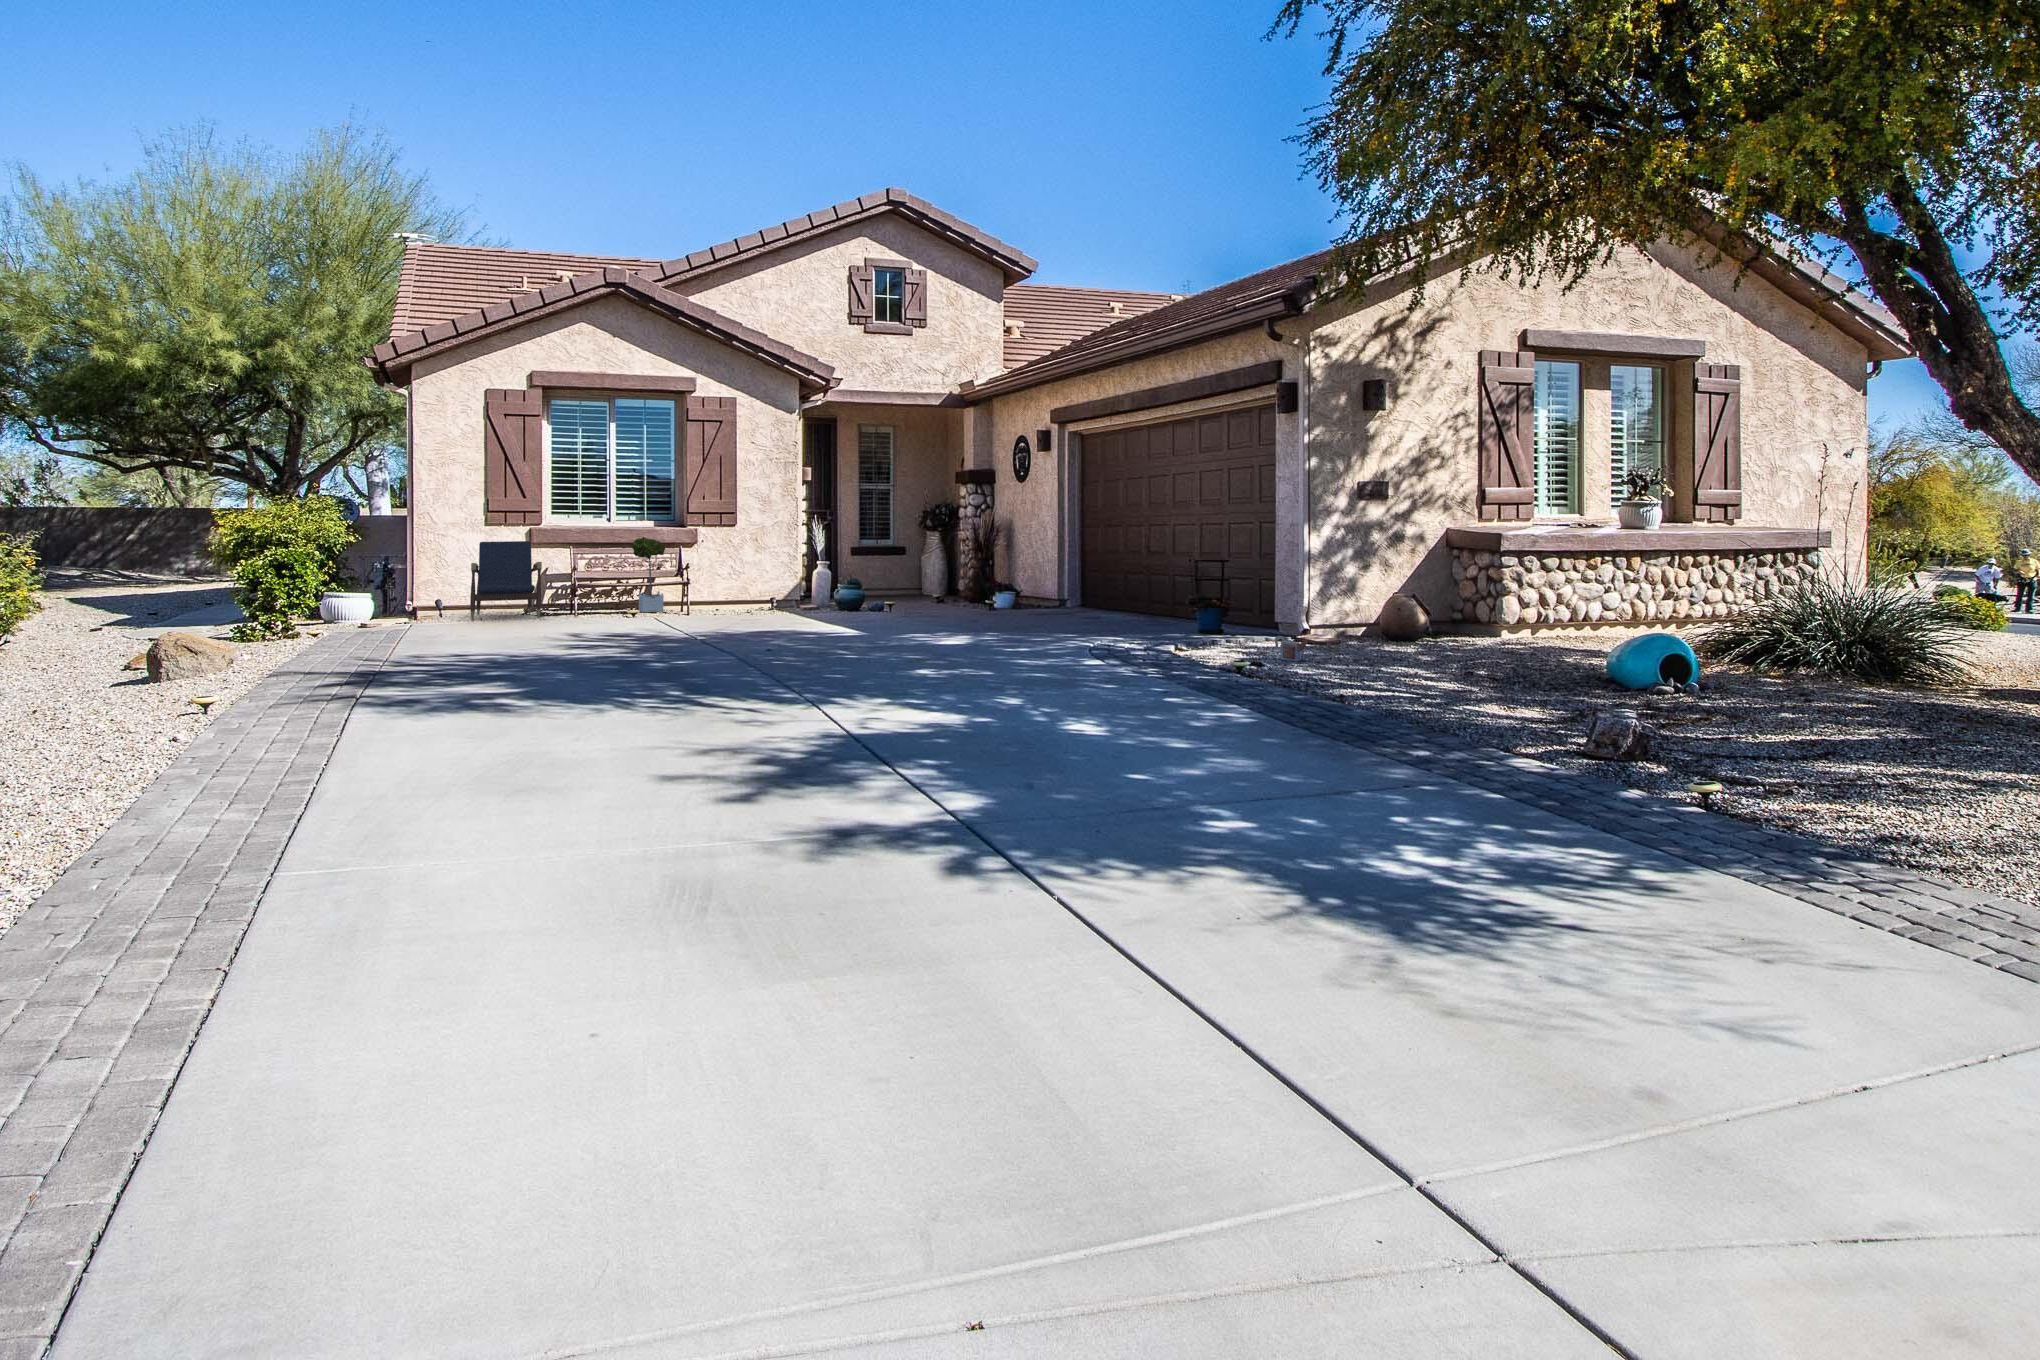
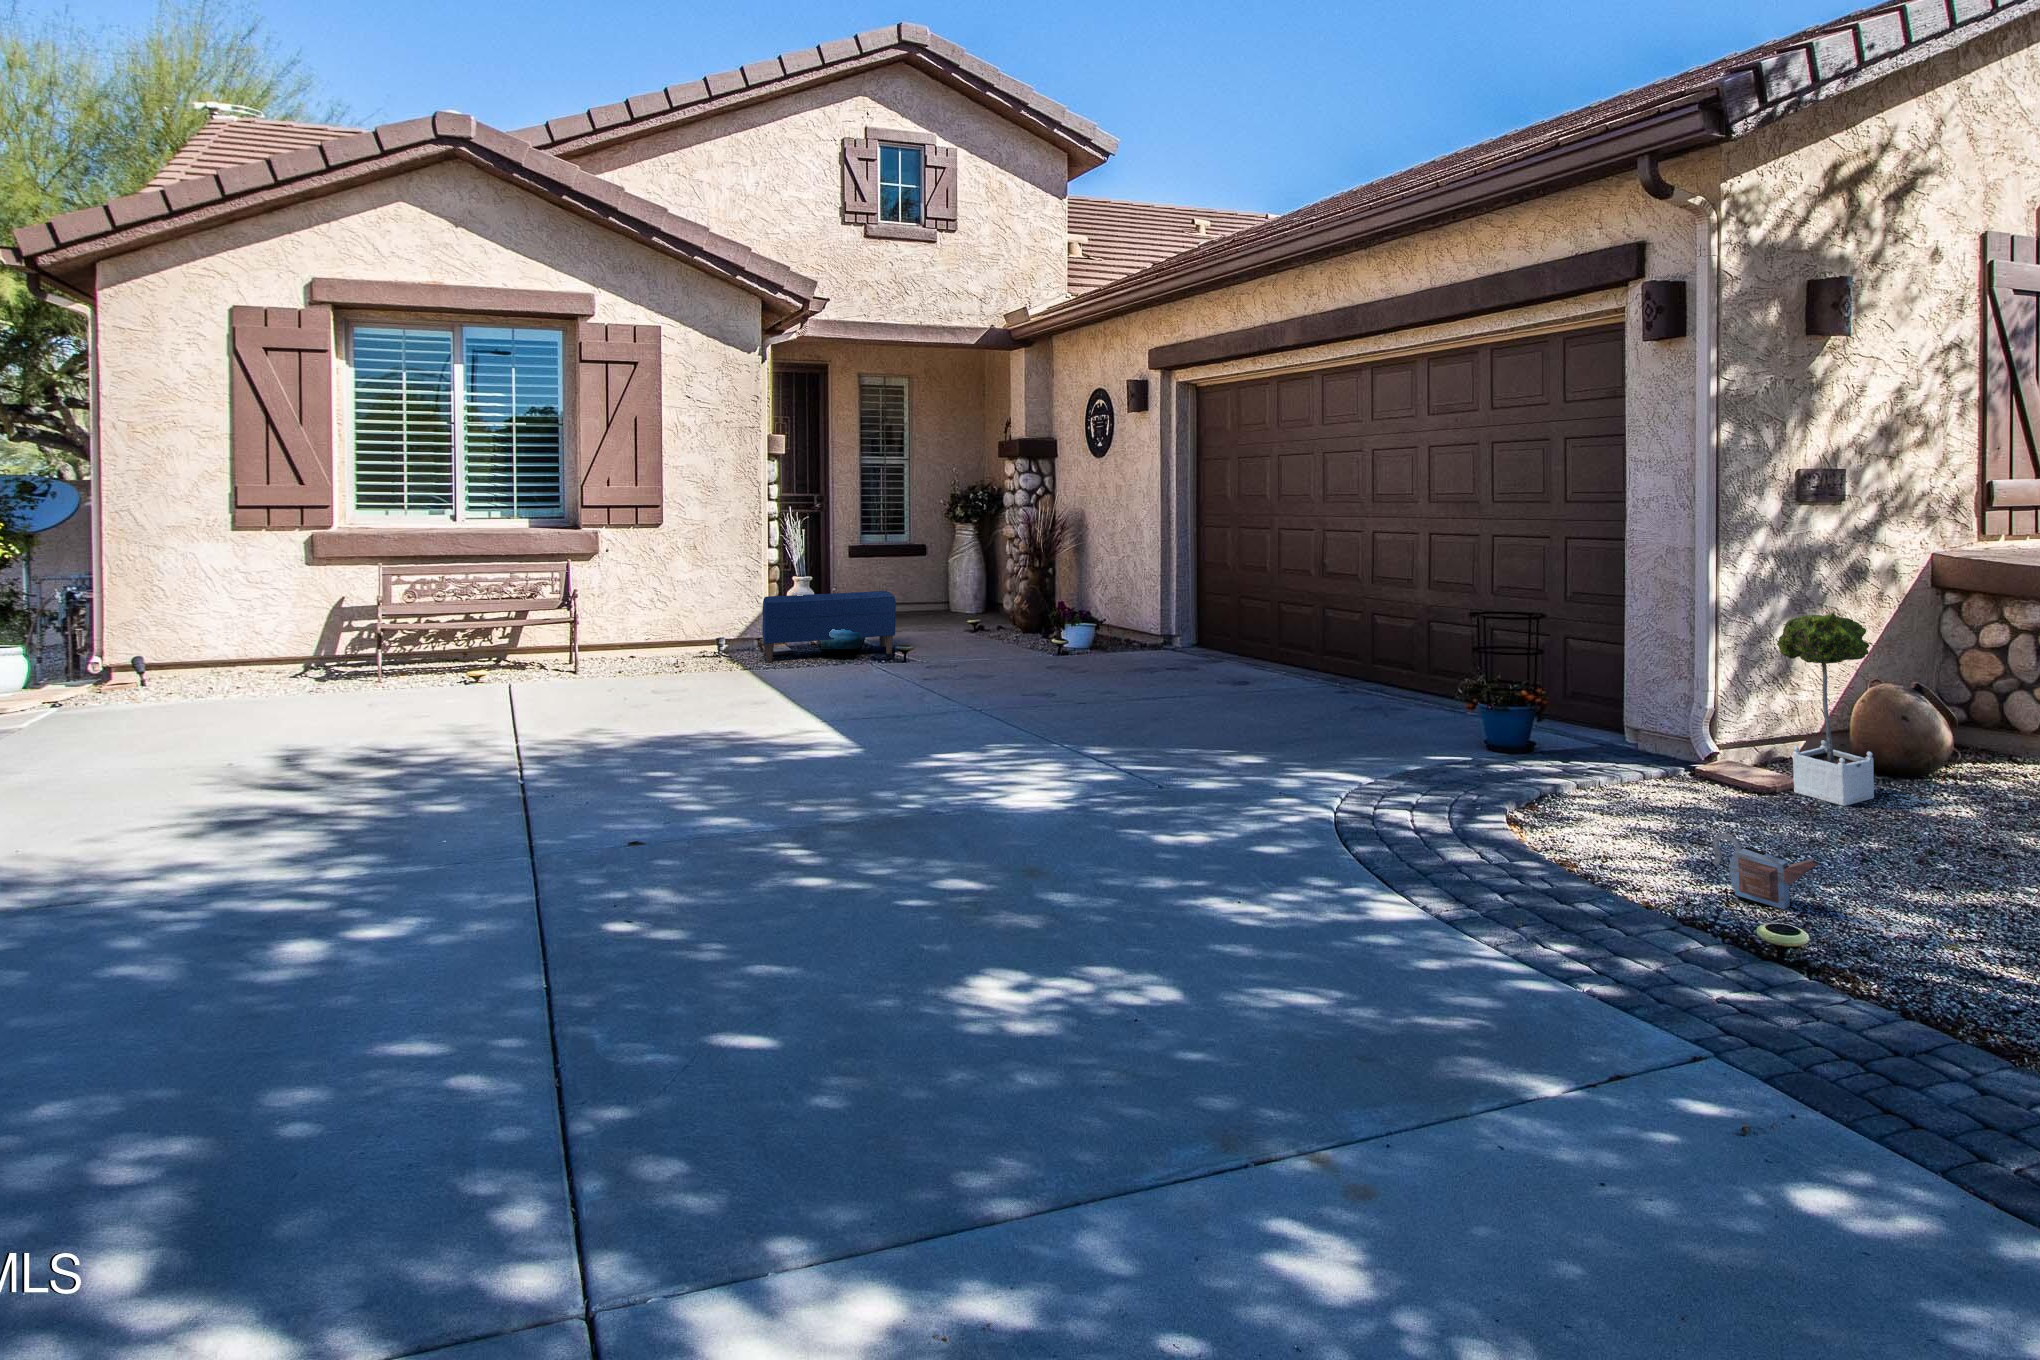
potted tree: present [632,537,665,612] -> present [1777,612,1874,806]
lounge chair: present [470,541,542,620] -> none [318,564,462,692]
bench: none [723,565,818,610] -> present [762,591,896,662]

